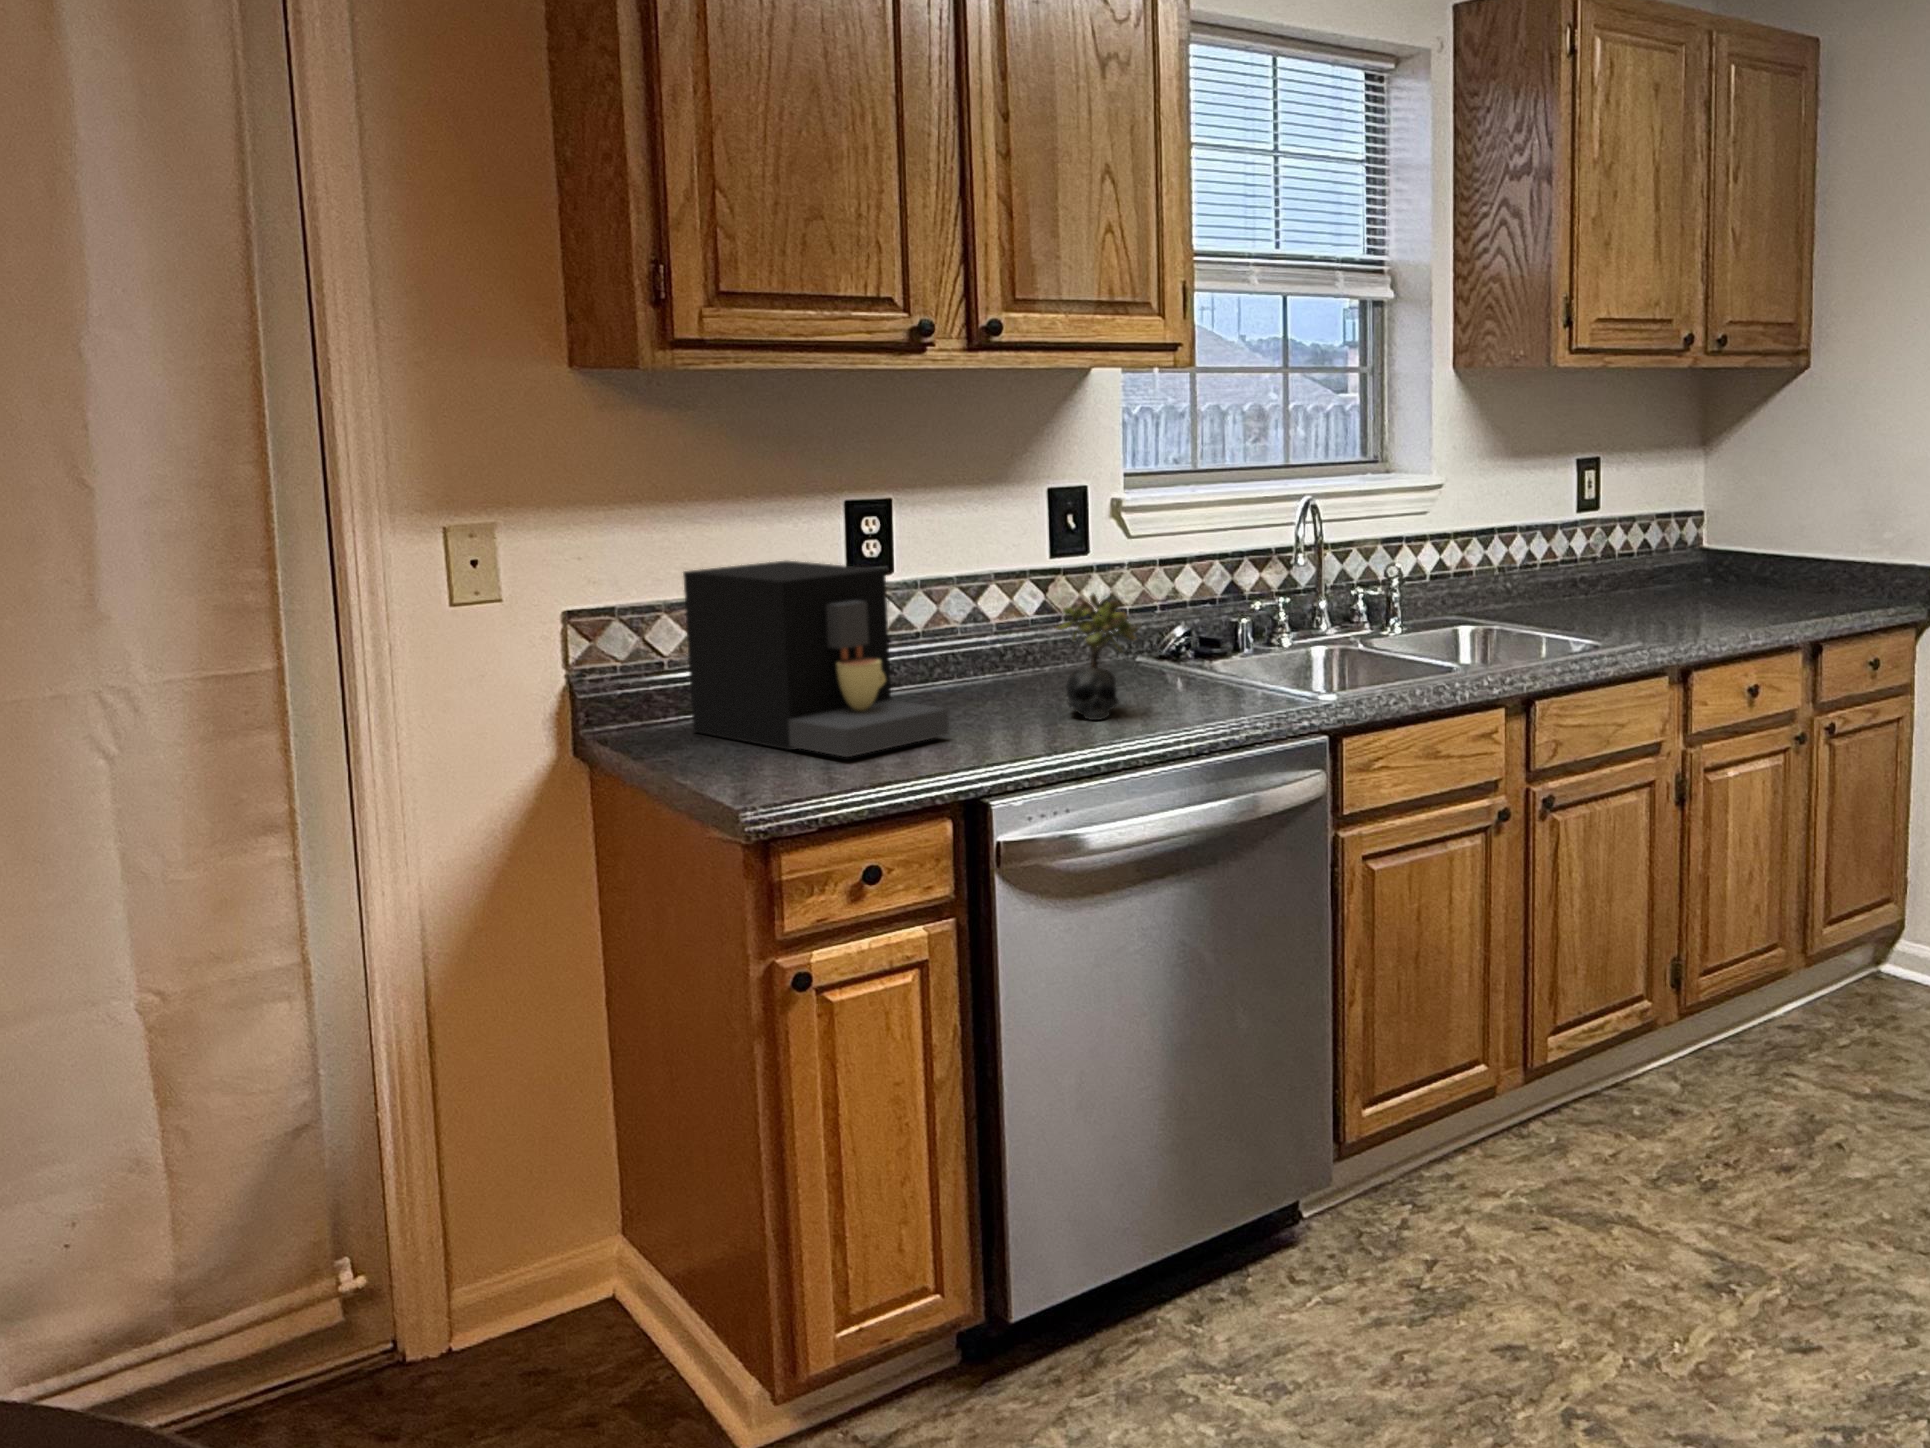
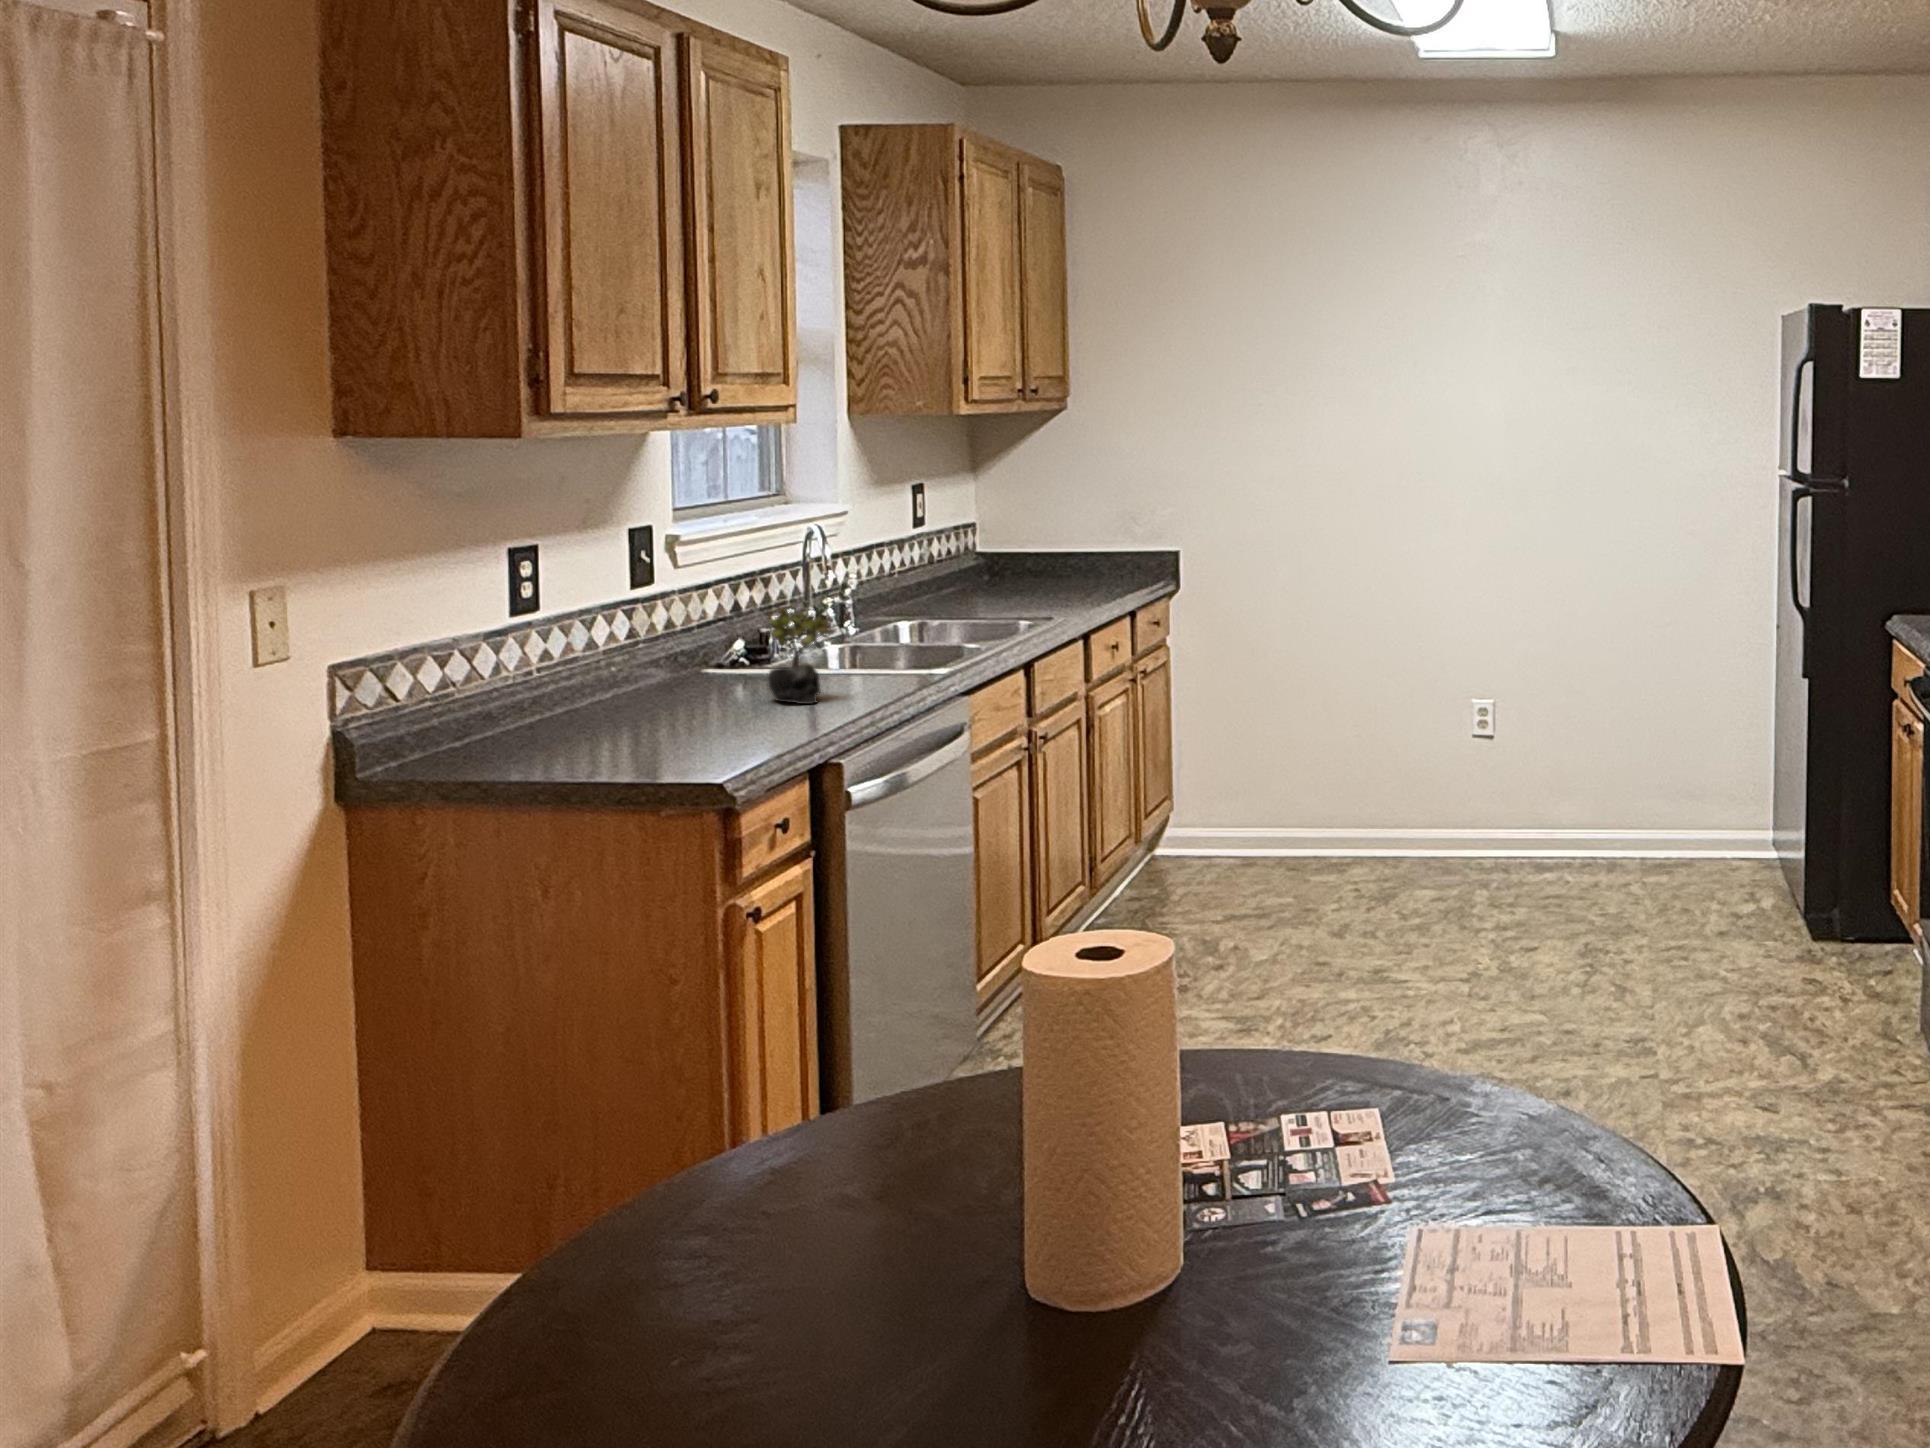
coffee maker: present [683,561,949,757] -> none [473,599,734,757]

